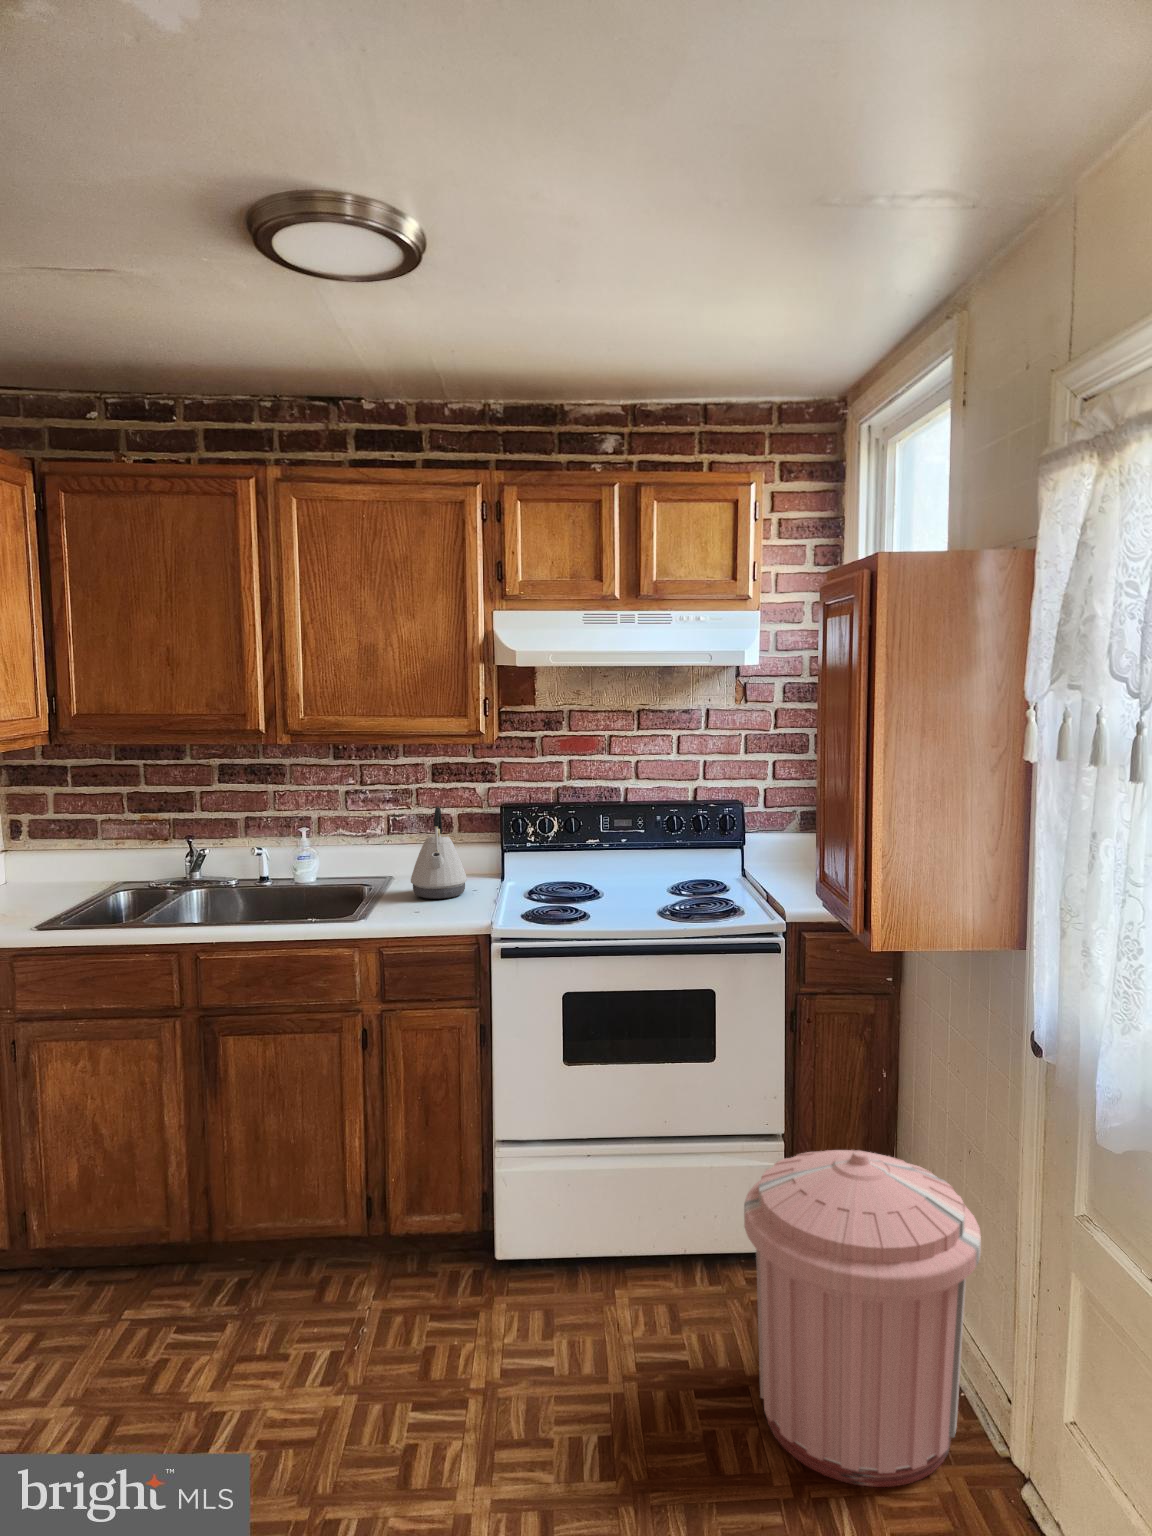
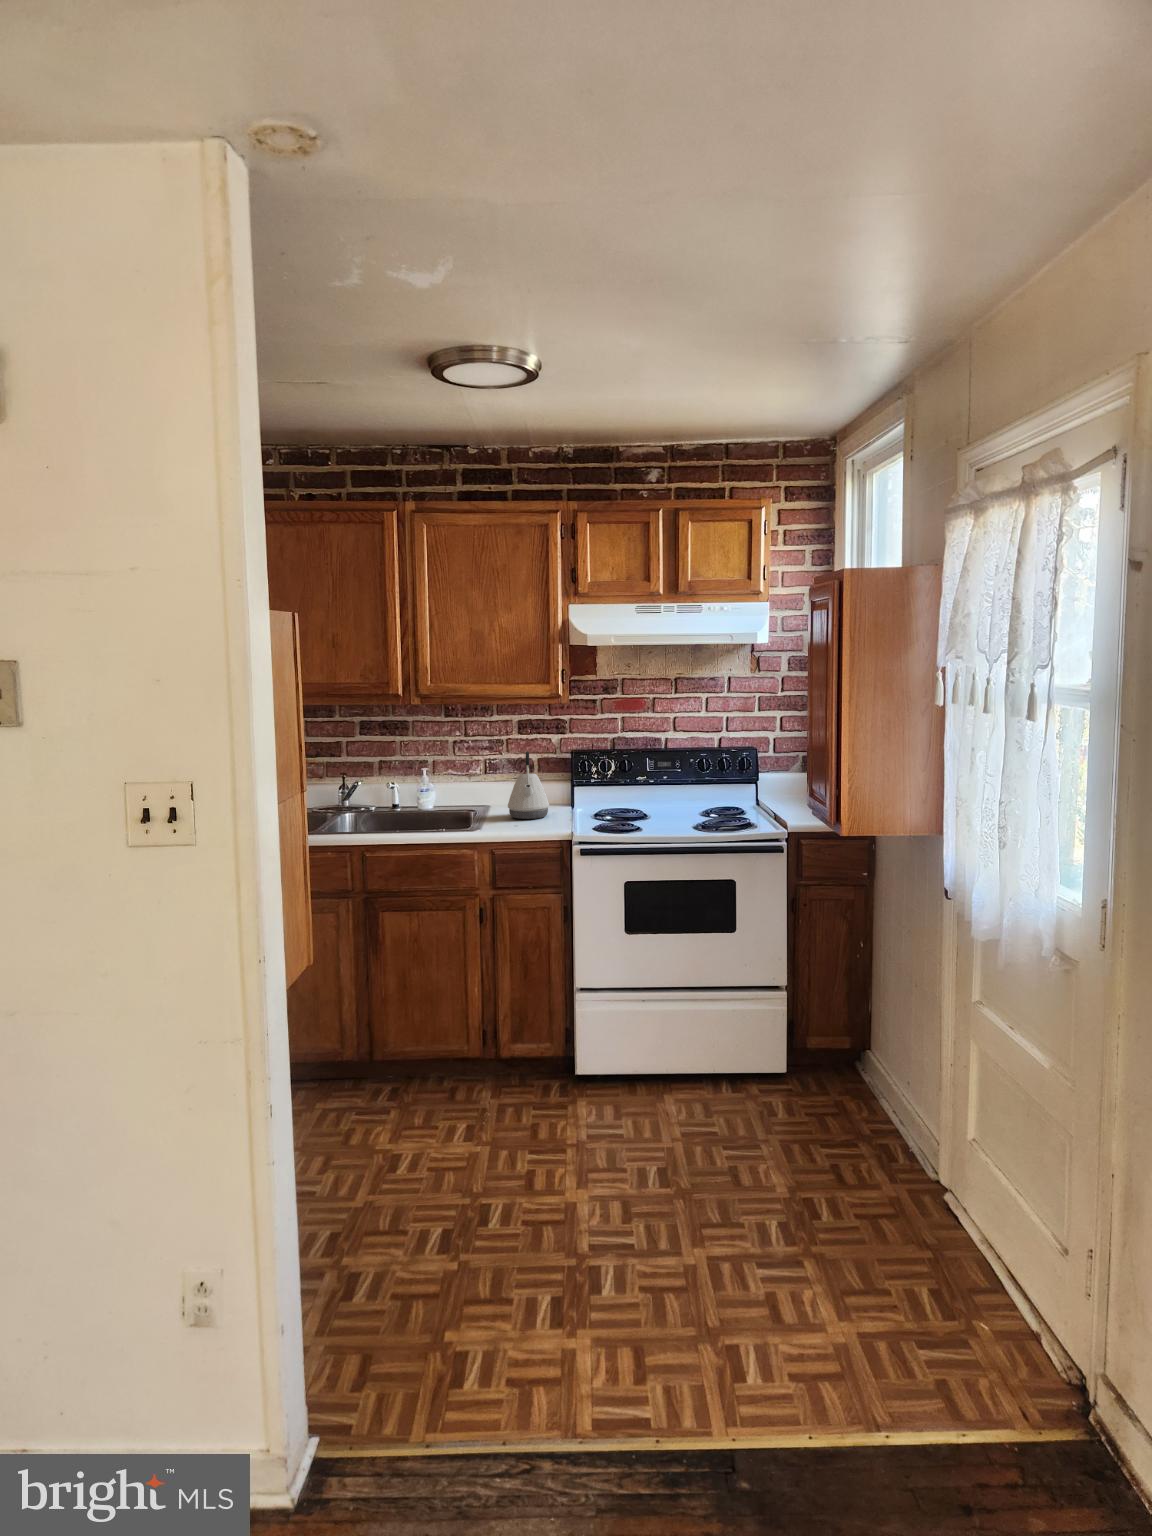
trash can: present [744,1150,981,1487] -> none [755,976,916,1192]

